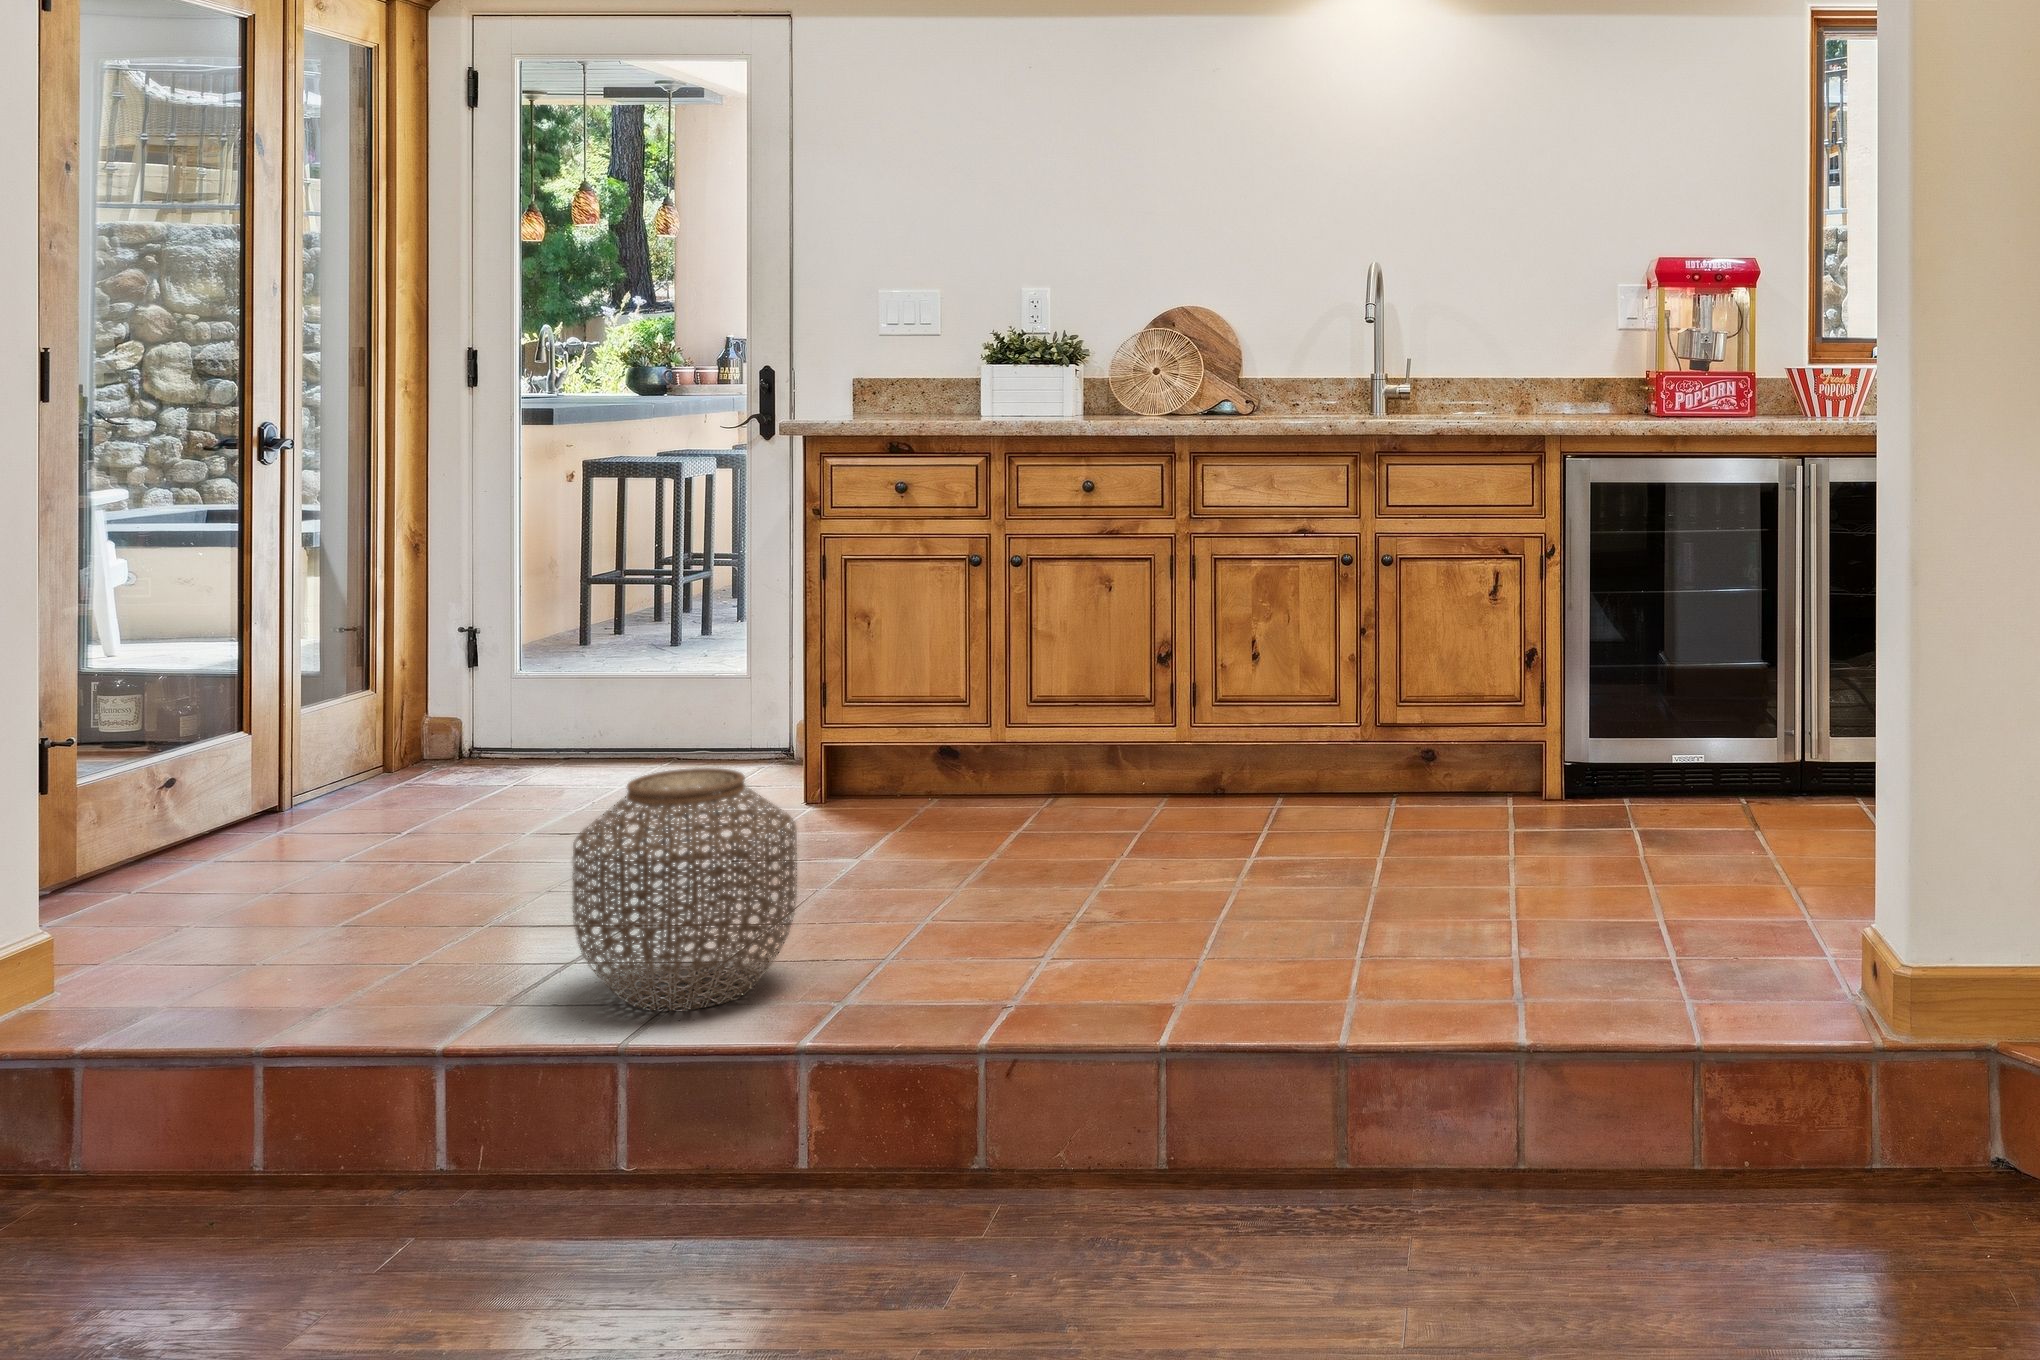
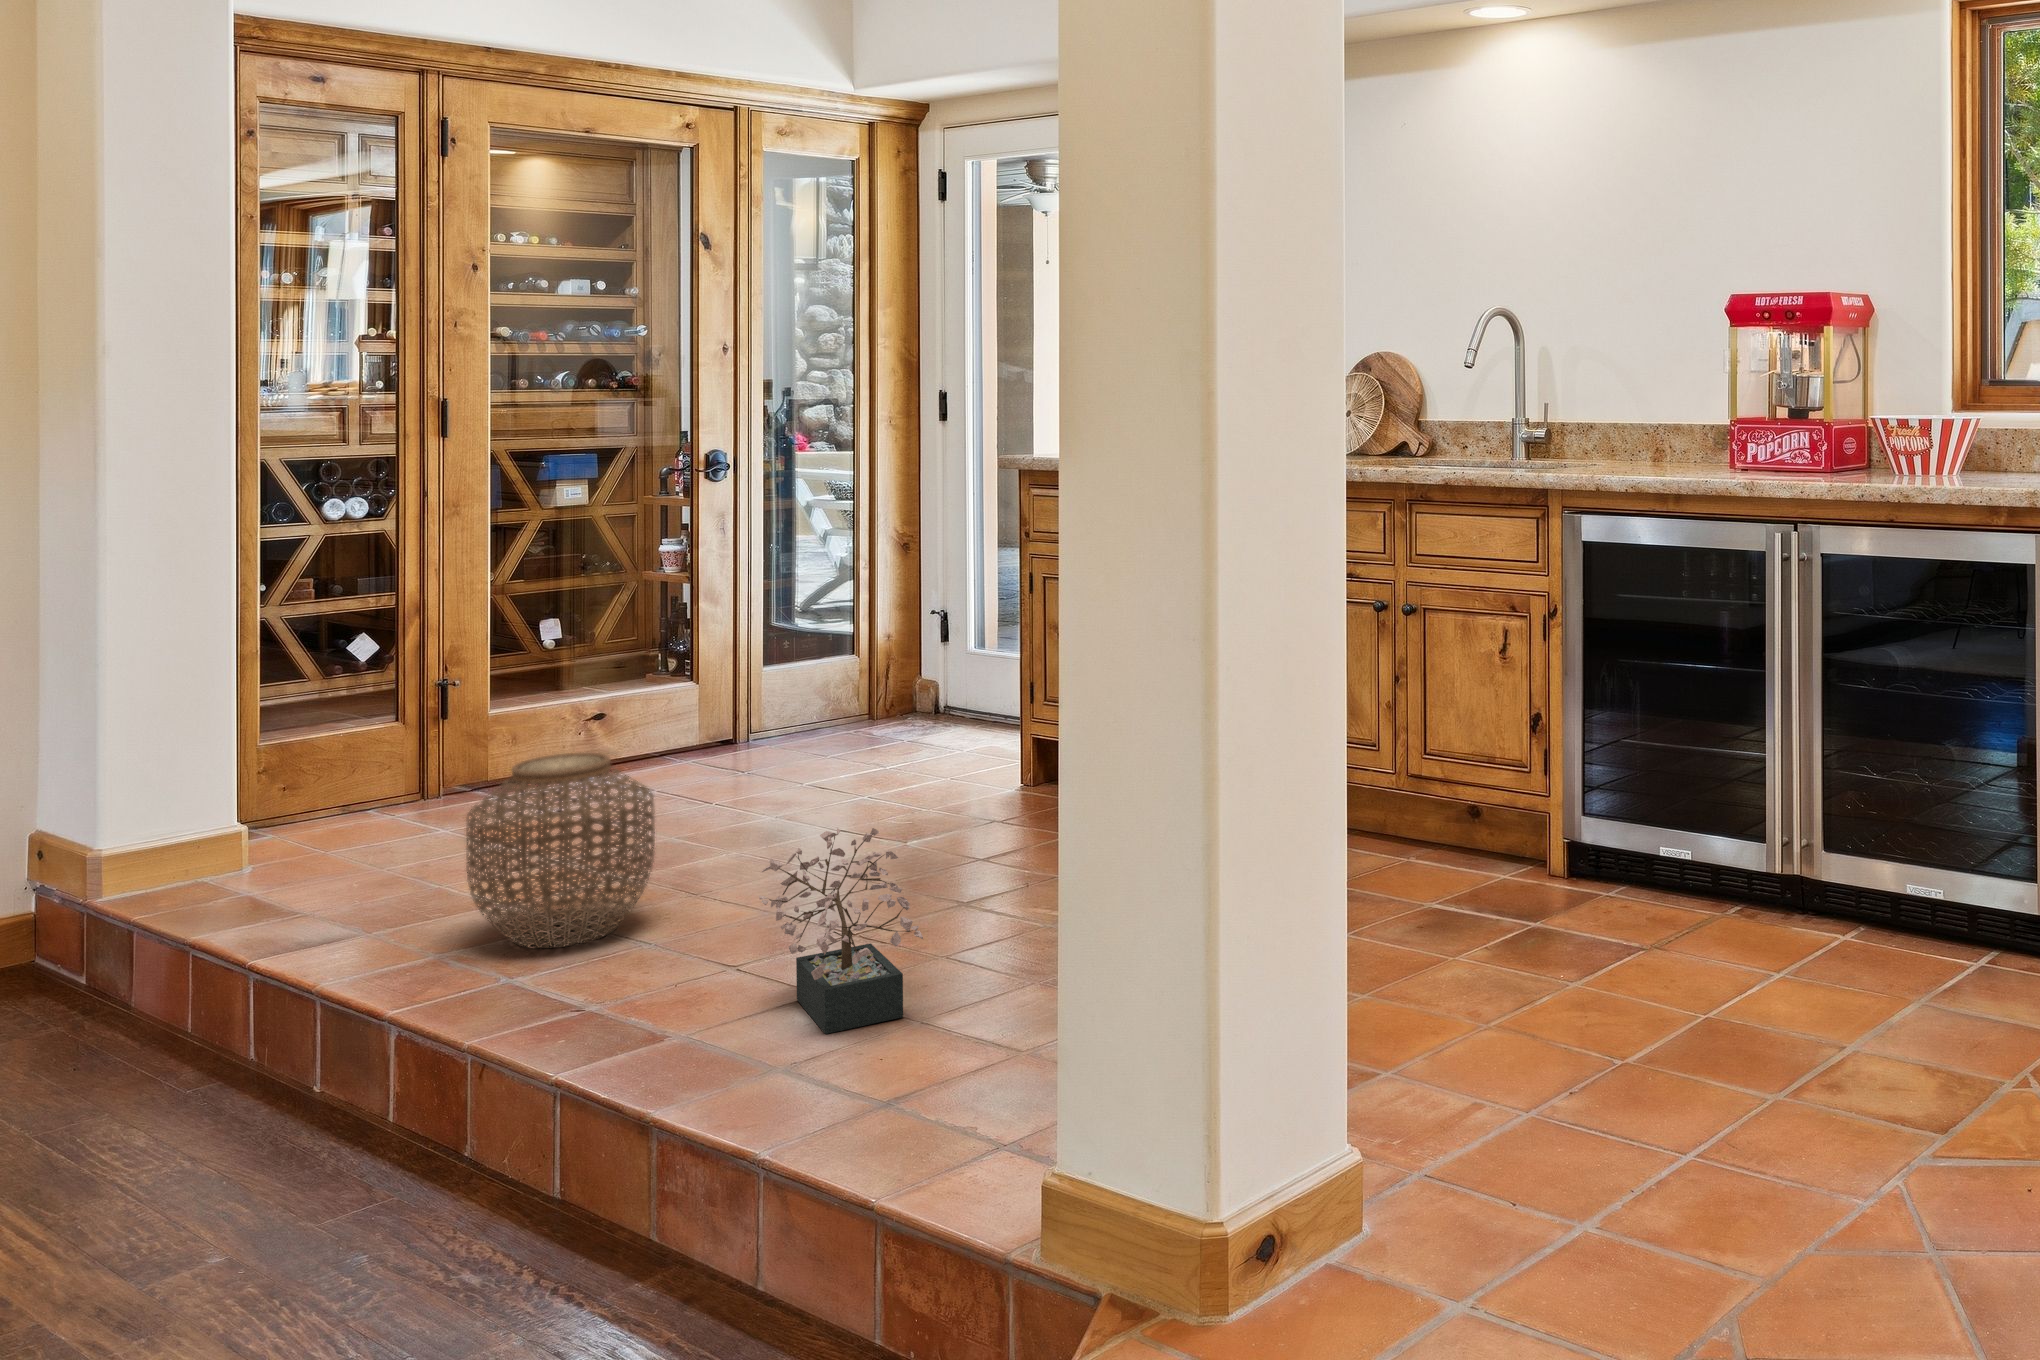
decorative plant: none [1100,797,1316,1003] -> present [759,828,923,1034]

